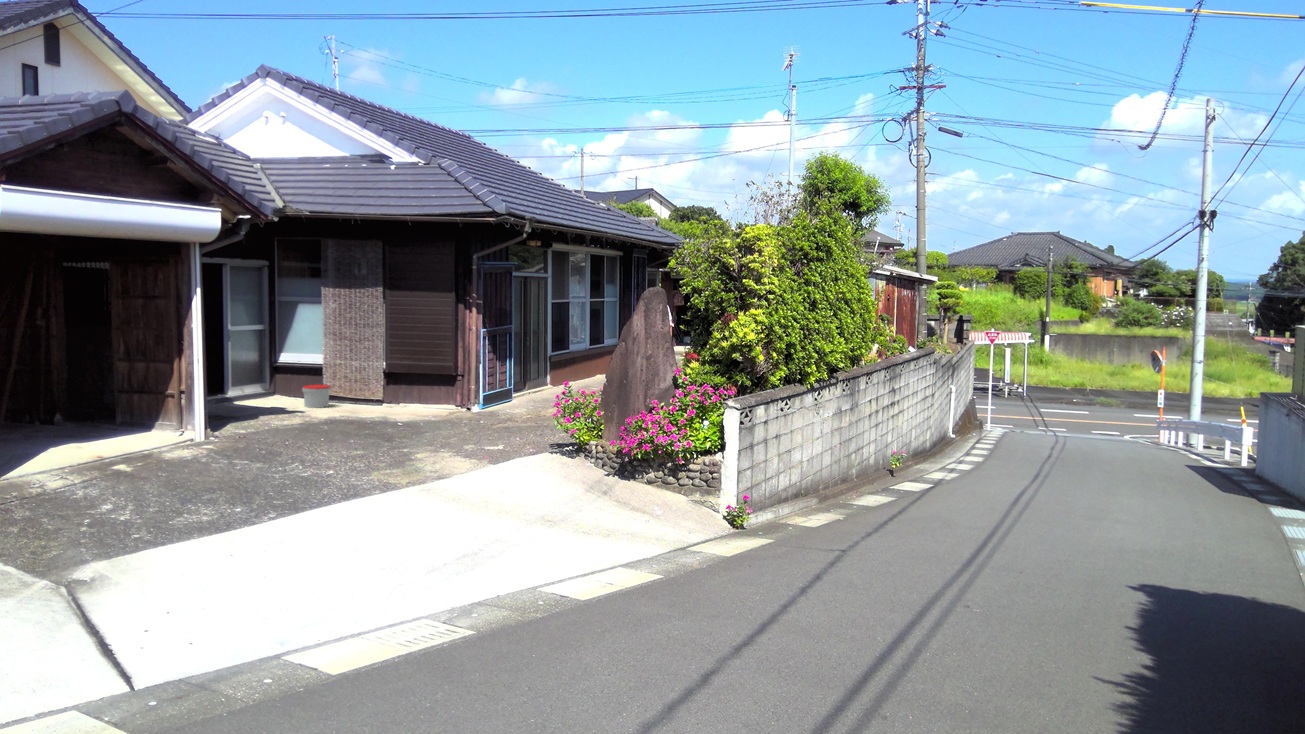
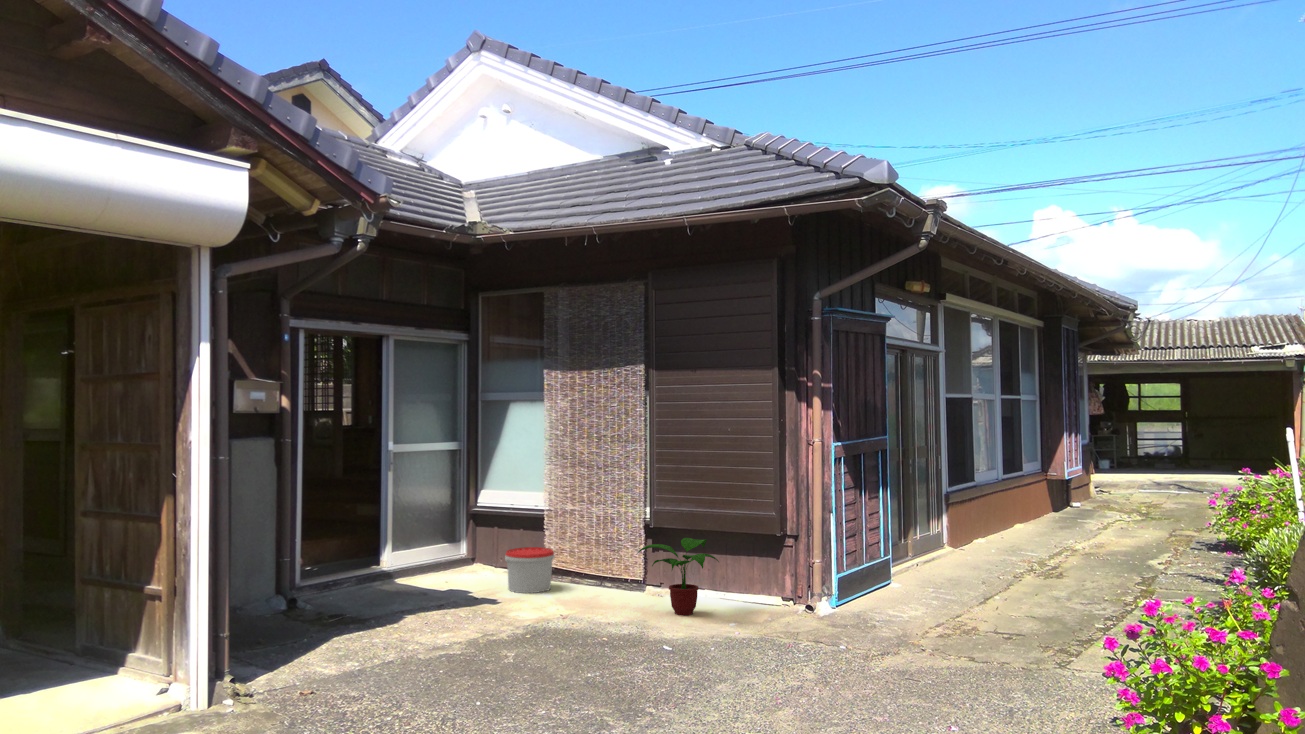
potted plant: none [381,377,424,414] -> present [637,538,719,615]

